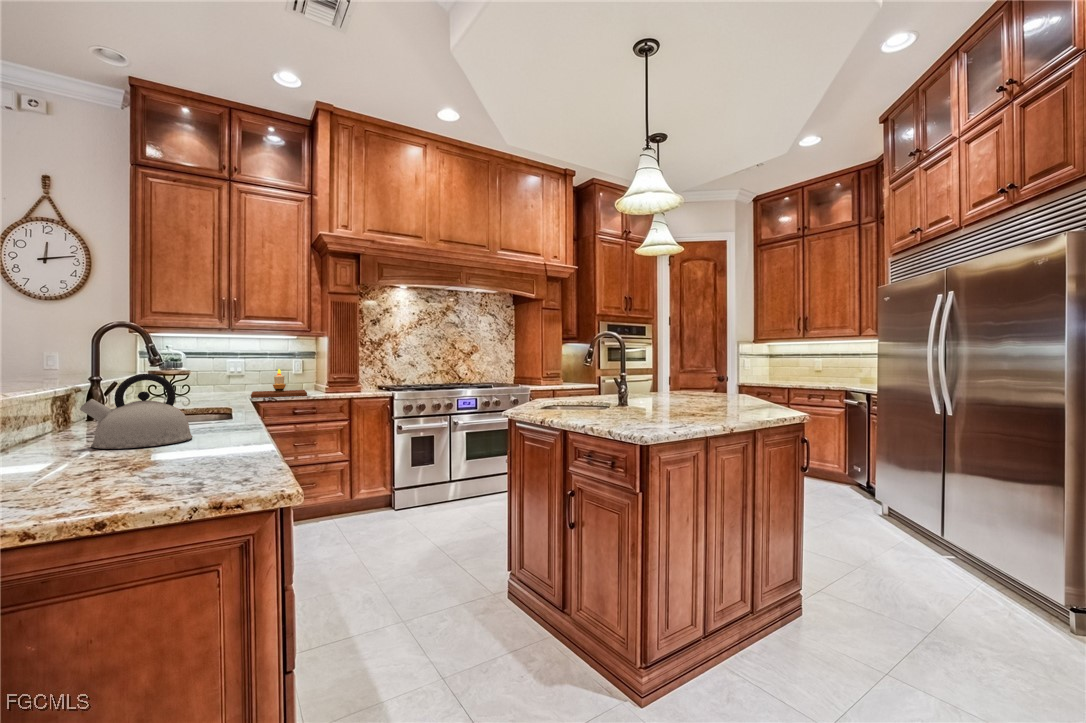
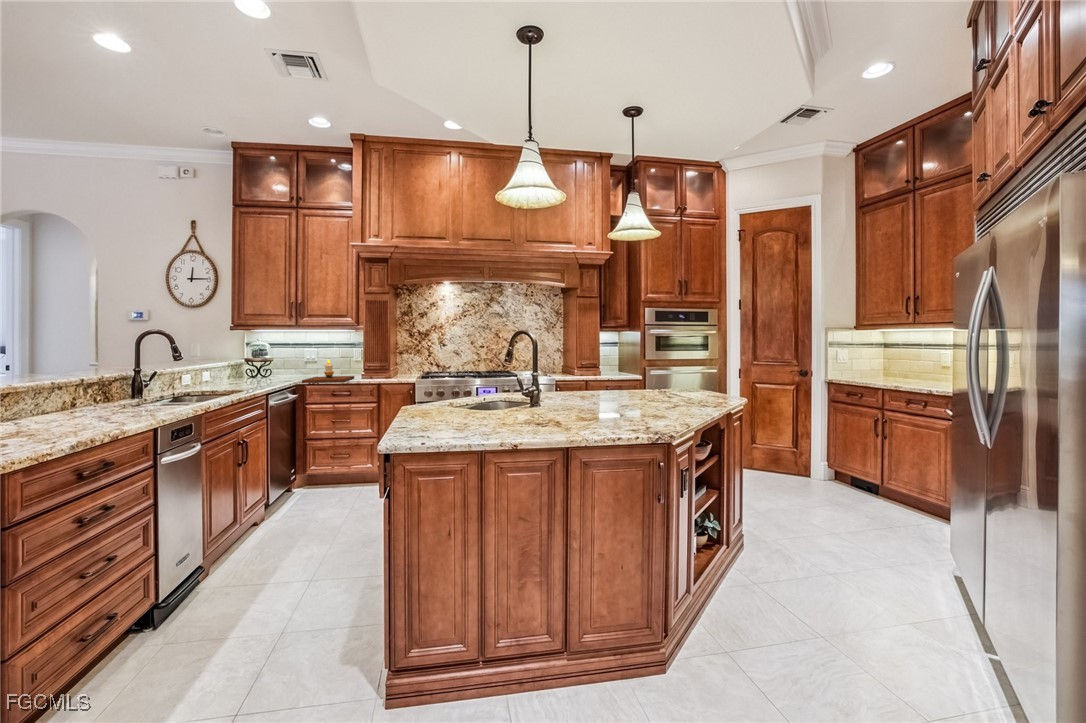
kettle: present [80,374,192,449] -> none [44,375,125,427]

